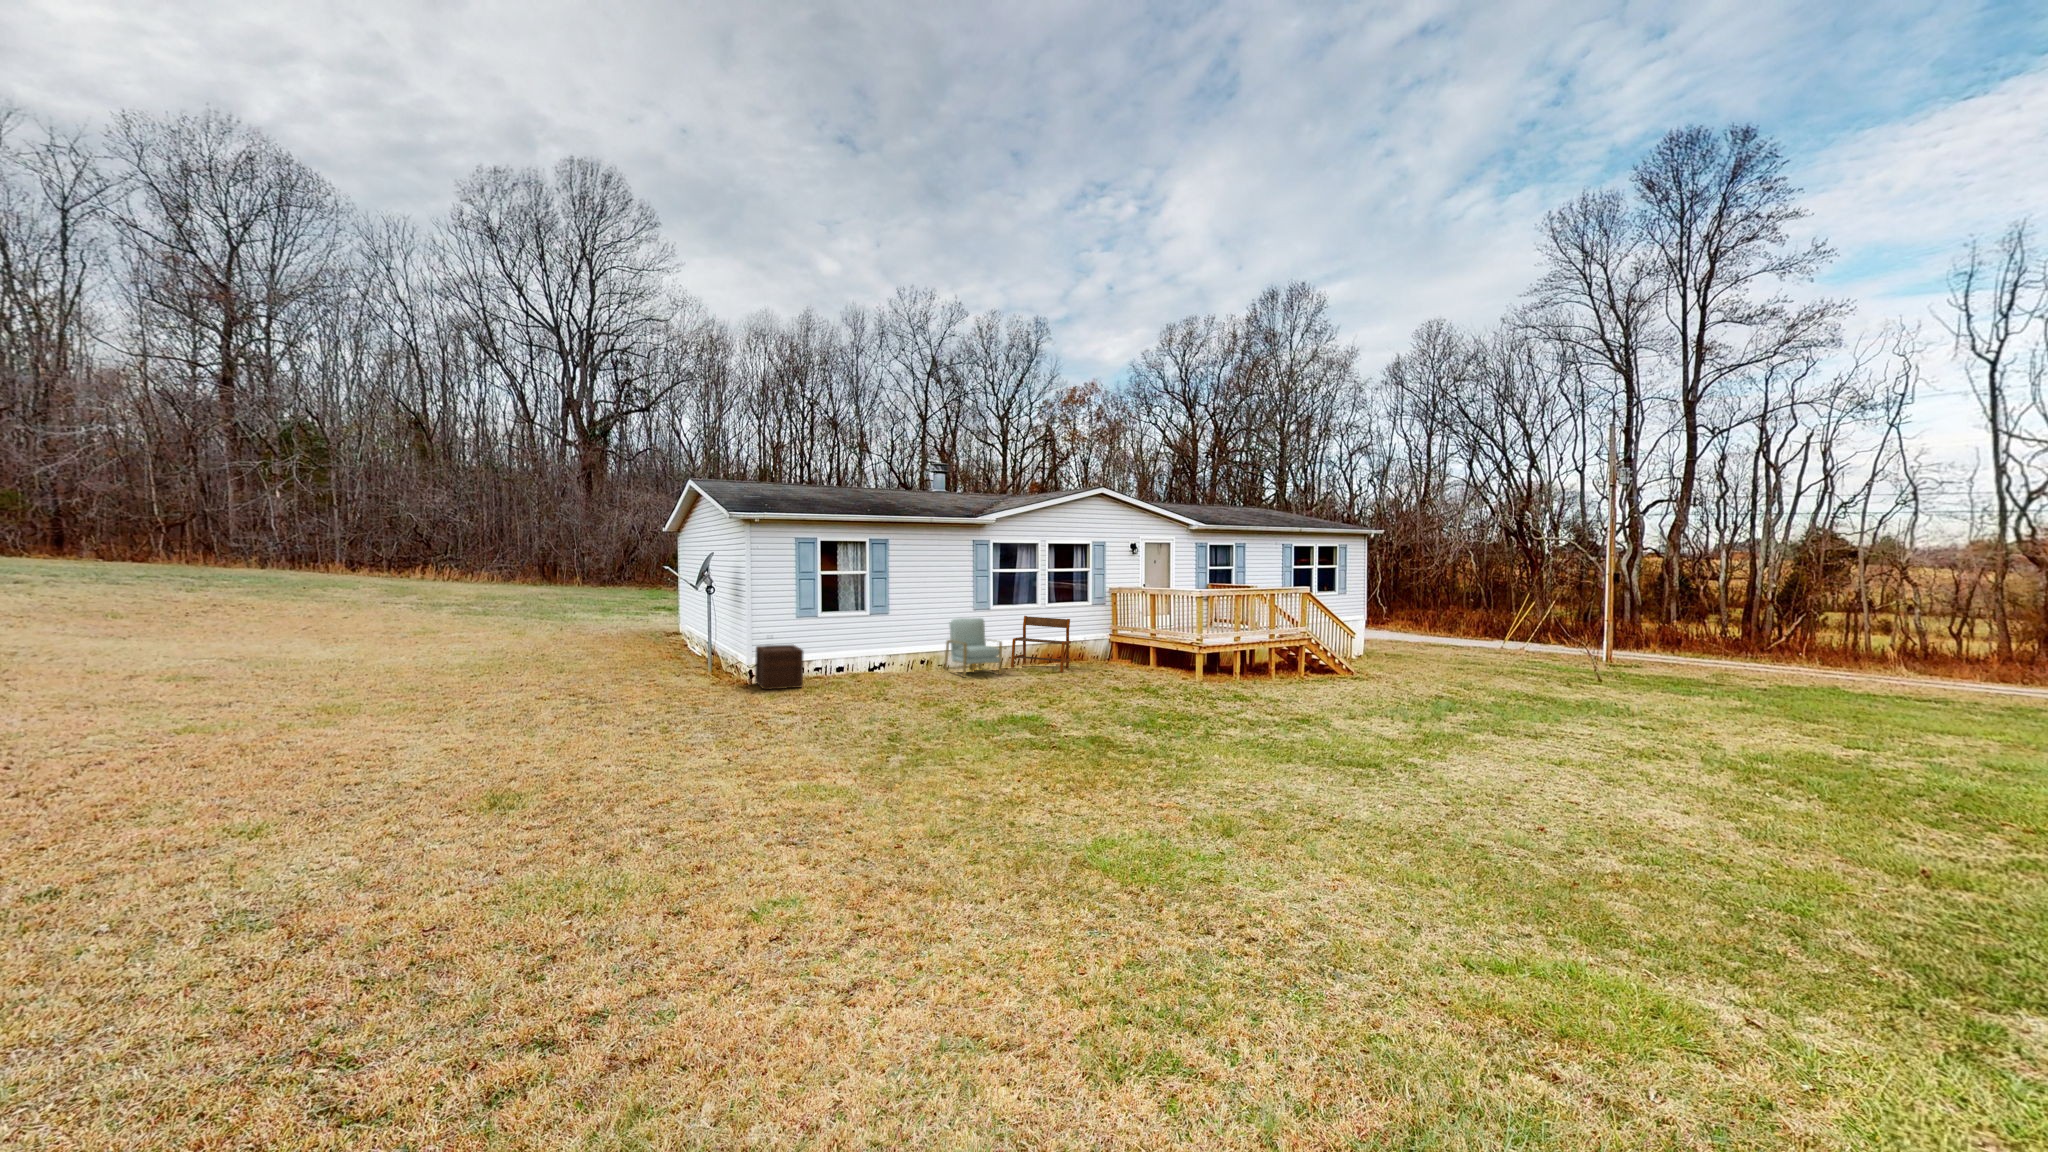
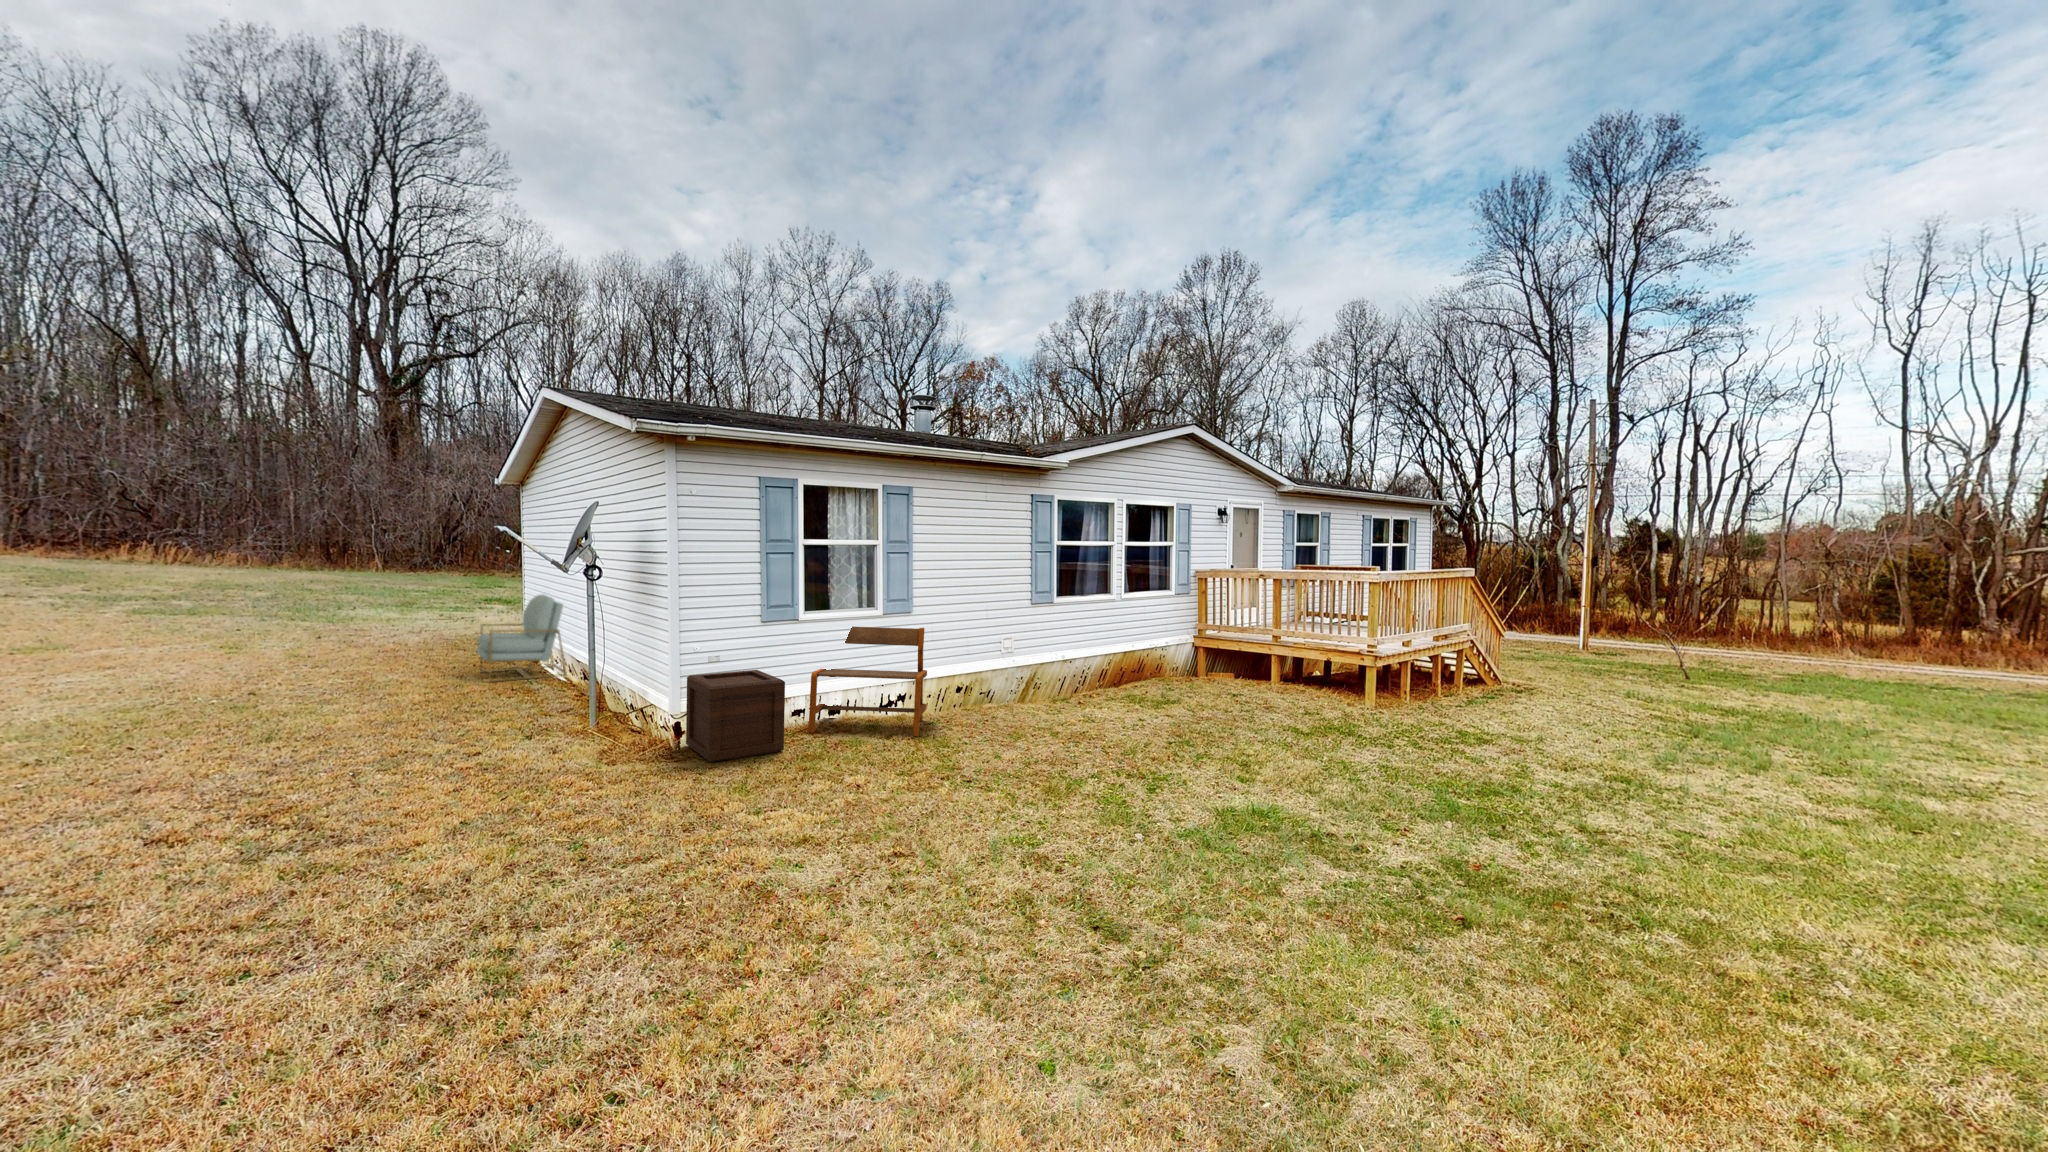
bench: present [1011,616,1071,672] -> present [809,626,927,736]
chair: present [944,618,1002,677] -> present [477,594,567,682]

